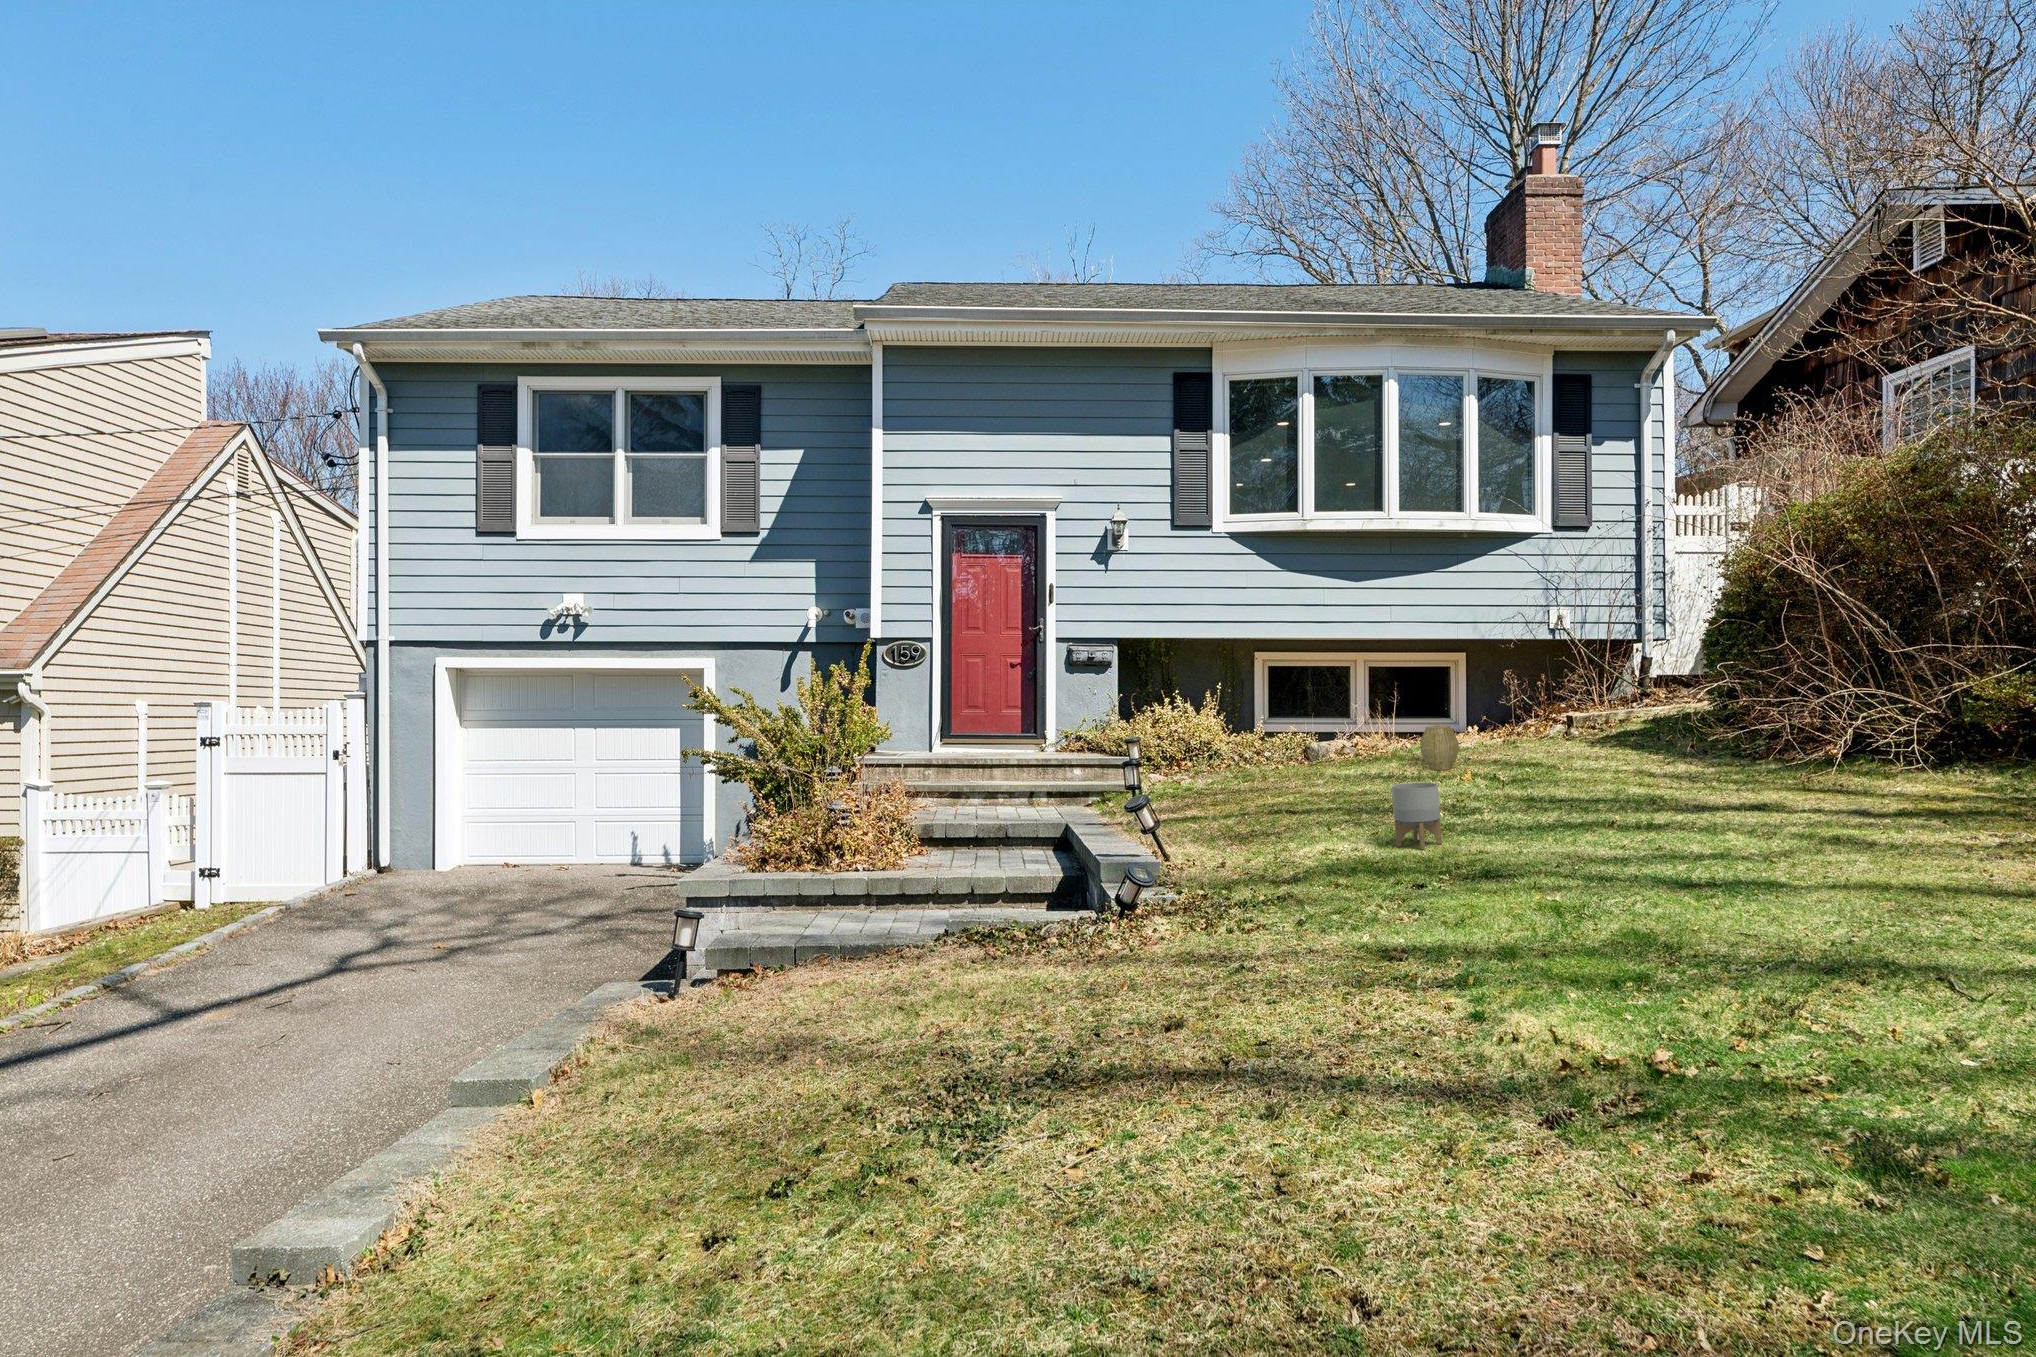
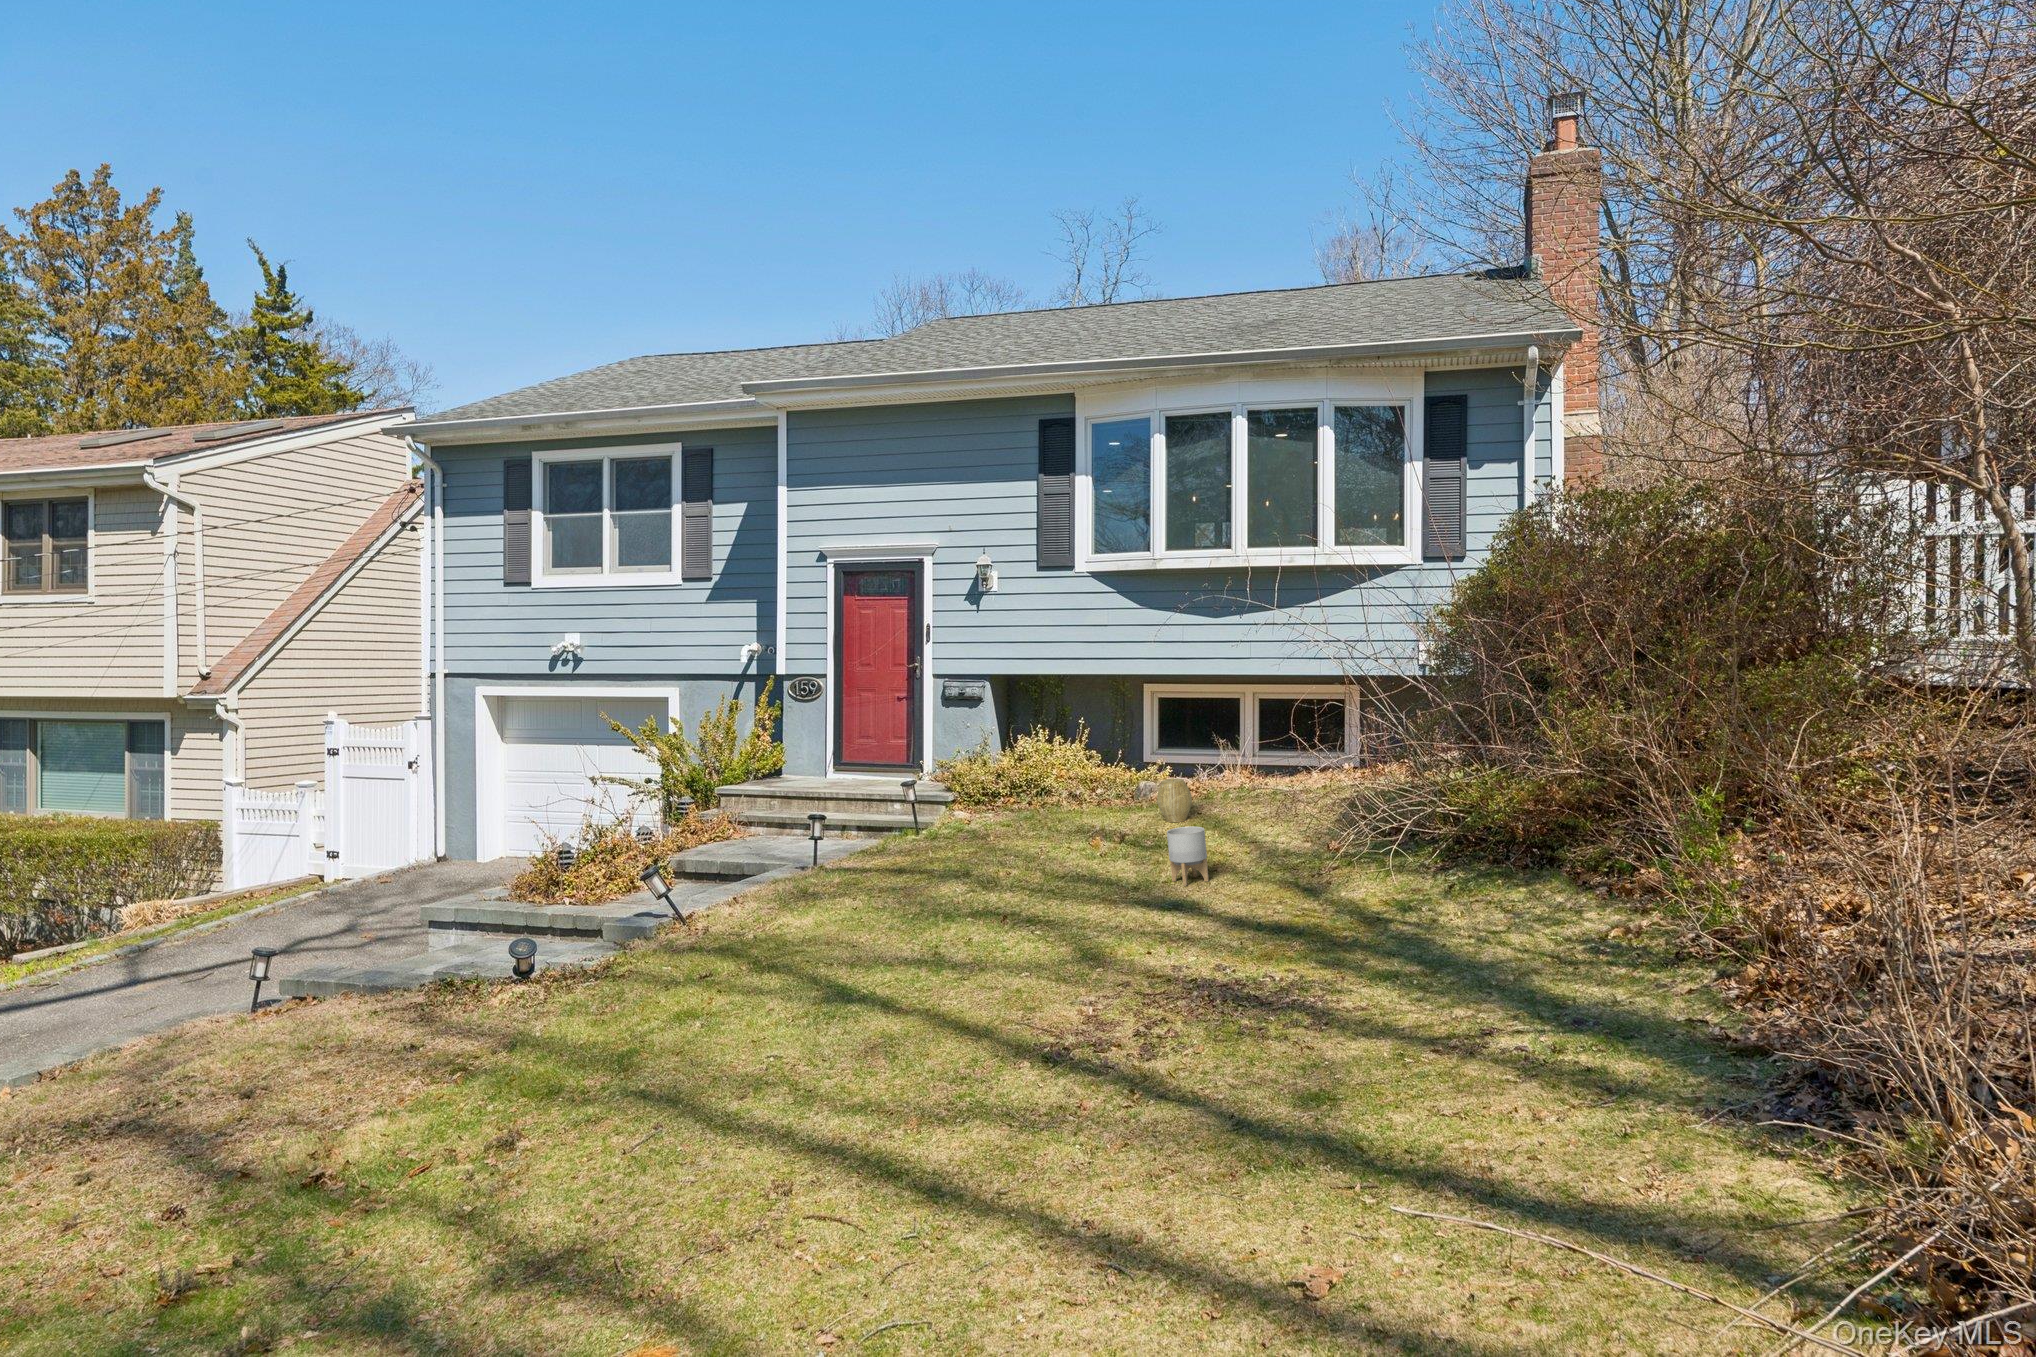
planter: present [1392,782,1442,849] -> present [1167,827,1209,886]

